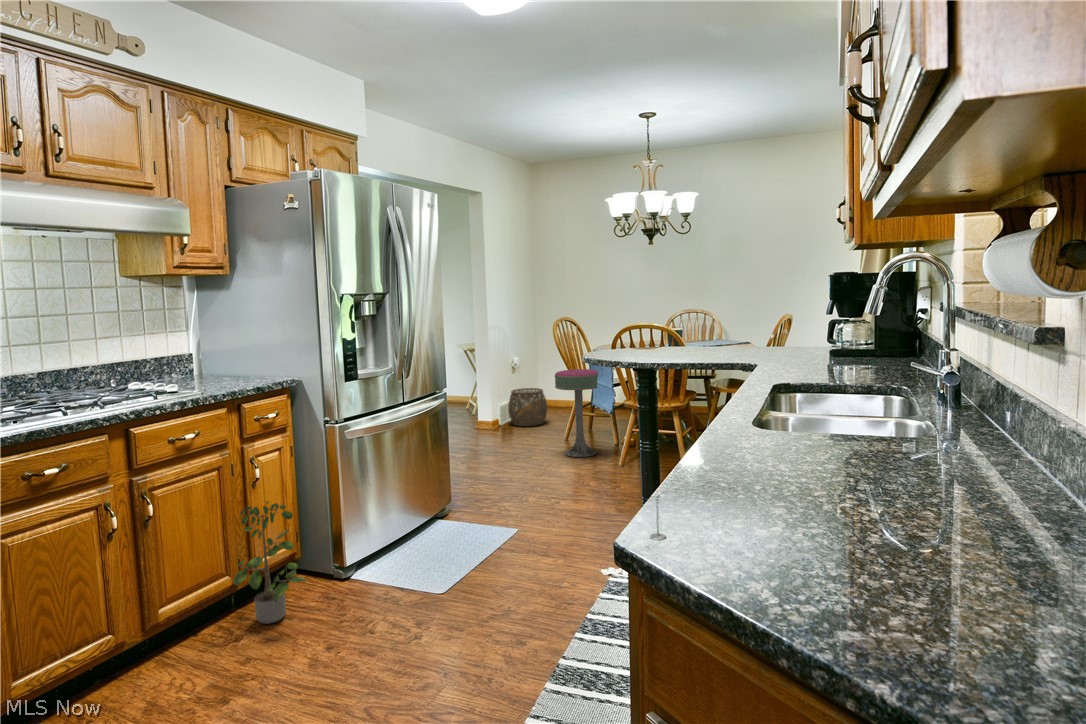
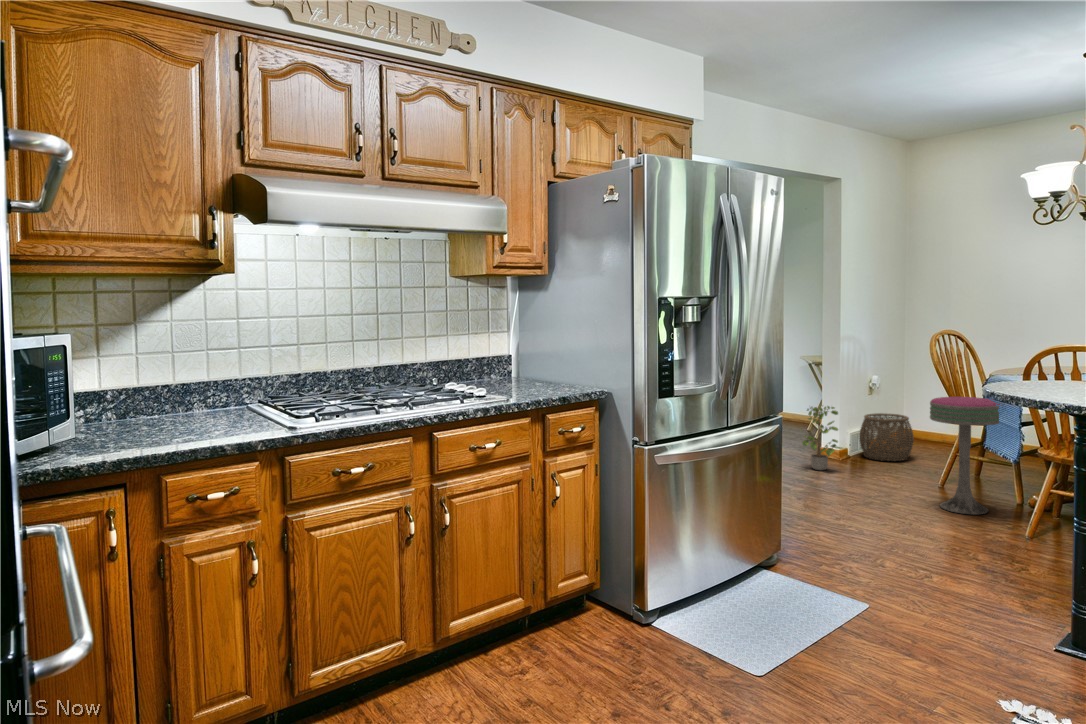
potted plant: present [233,502,306,624] -> present [802,406,840,470]

